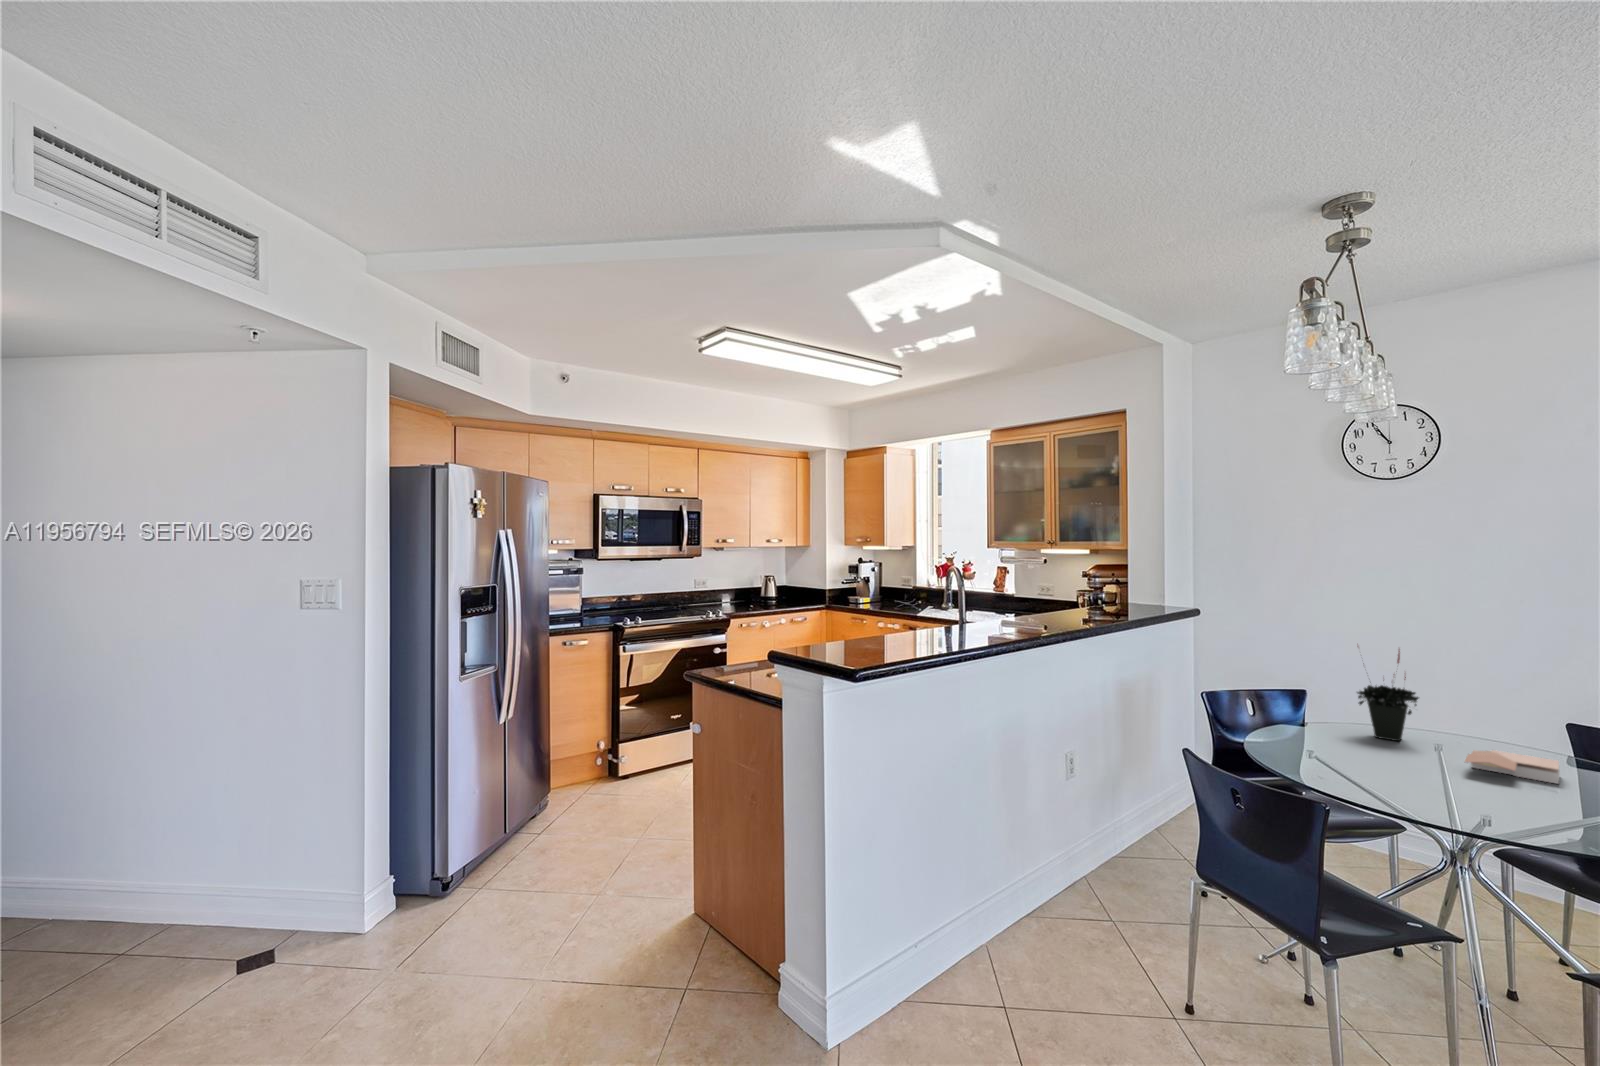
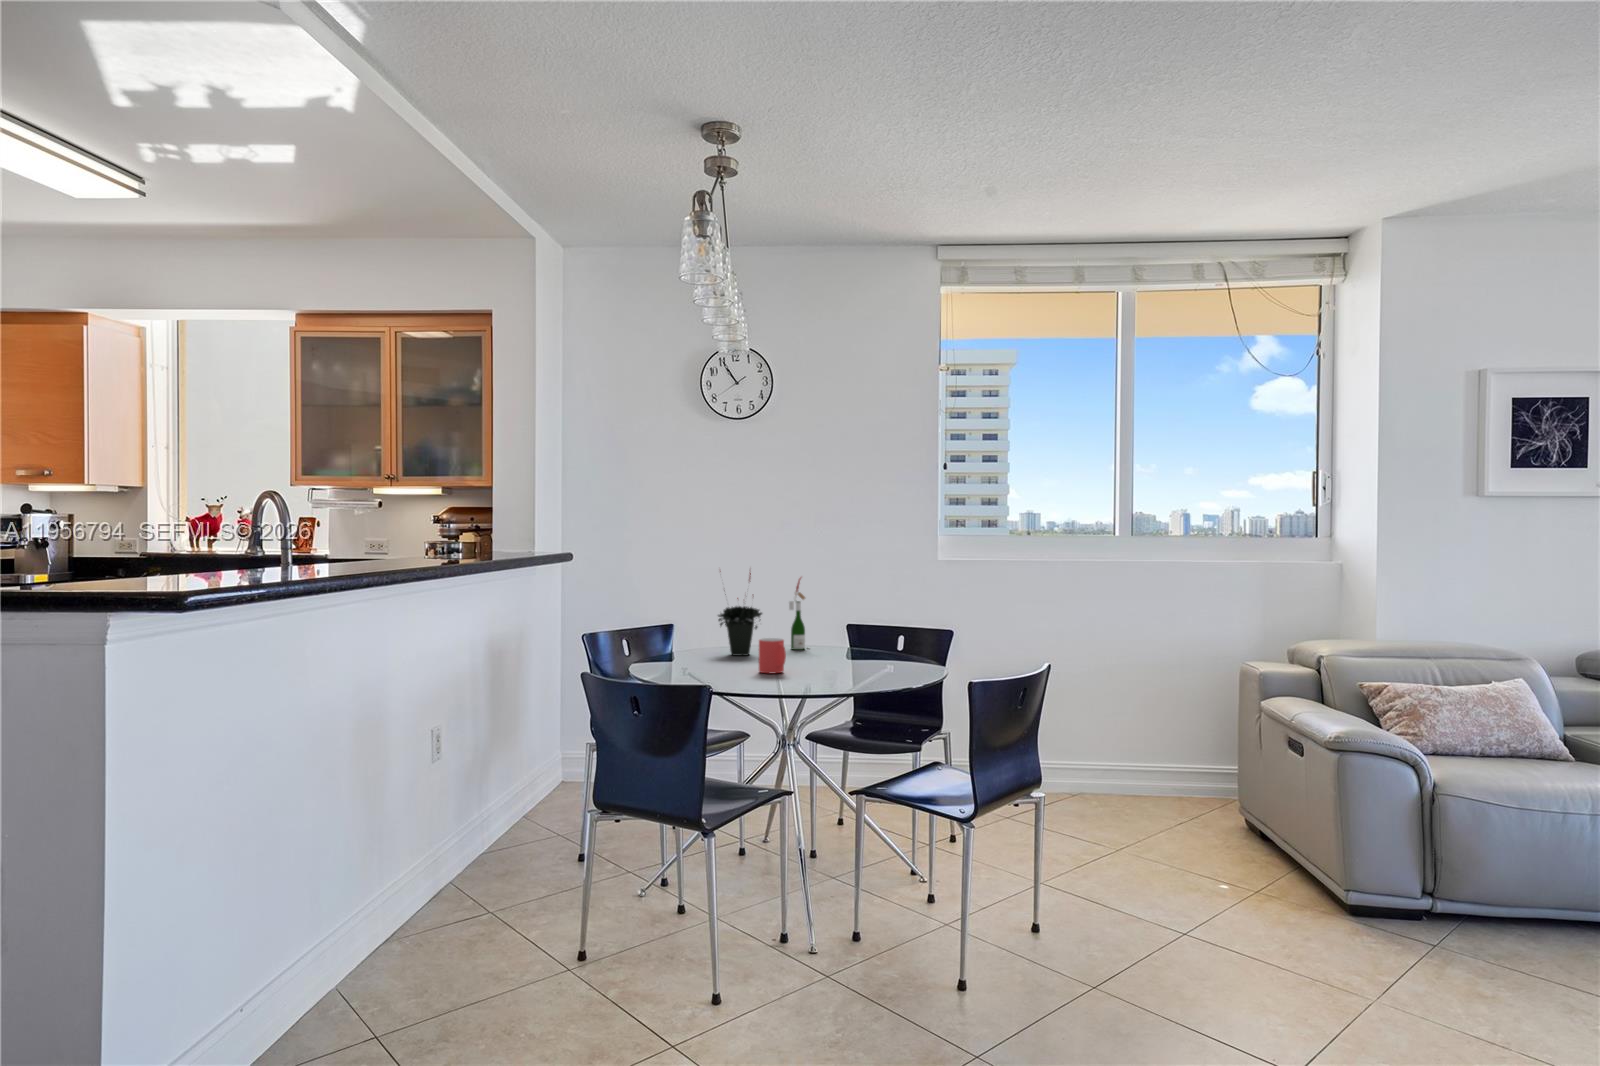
wine bottle: none [1463,660,1500,745] -> present [789,578,805,650]
mug: none [1405,734,1445,778] -> present [759,638,786,674]
book: present [1465,750,1560,784] -> none [796,647,849,665]

